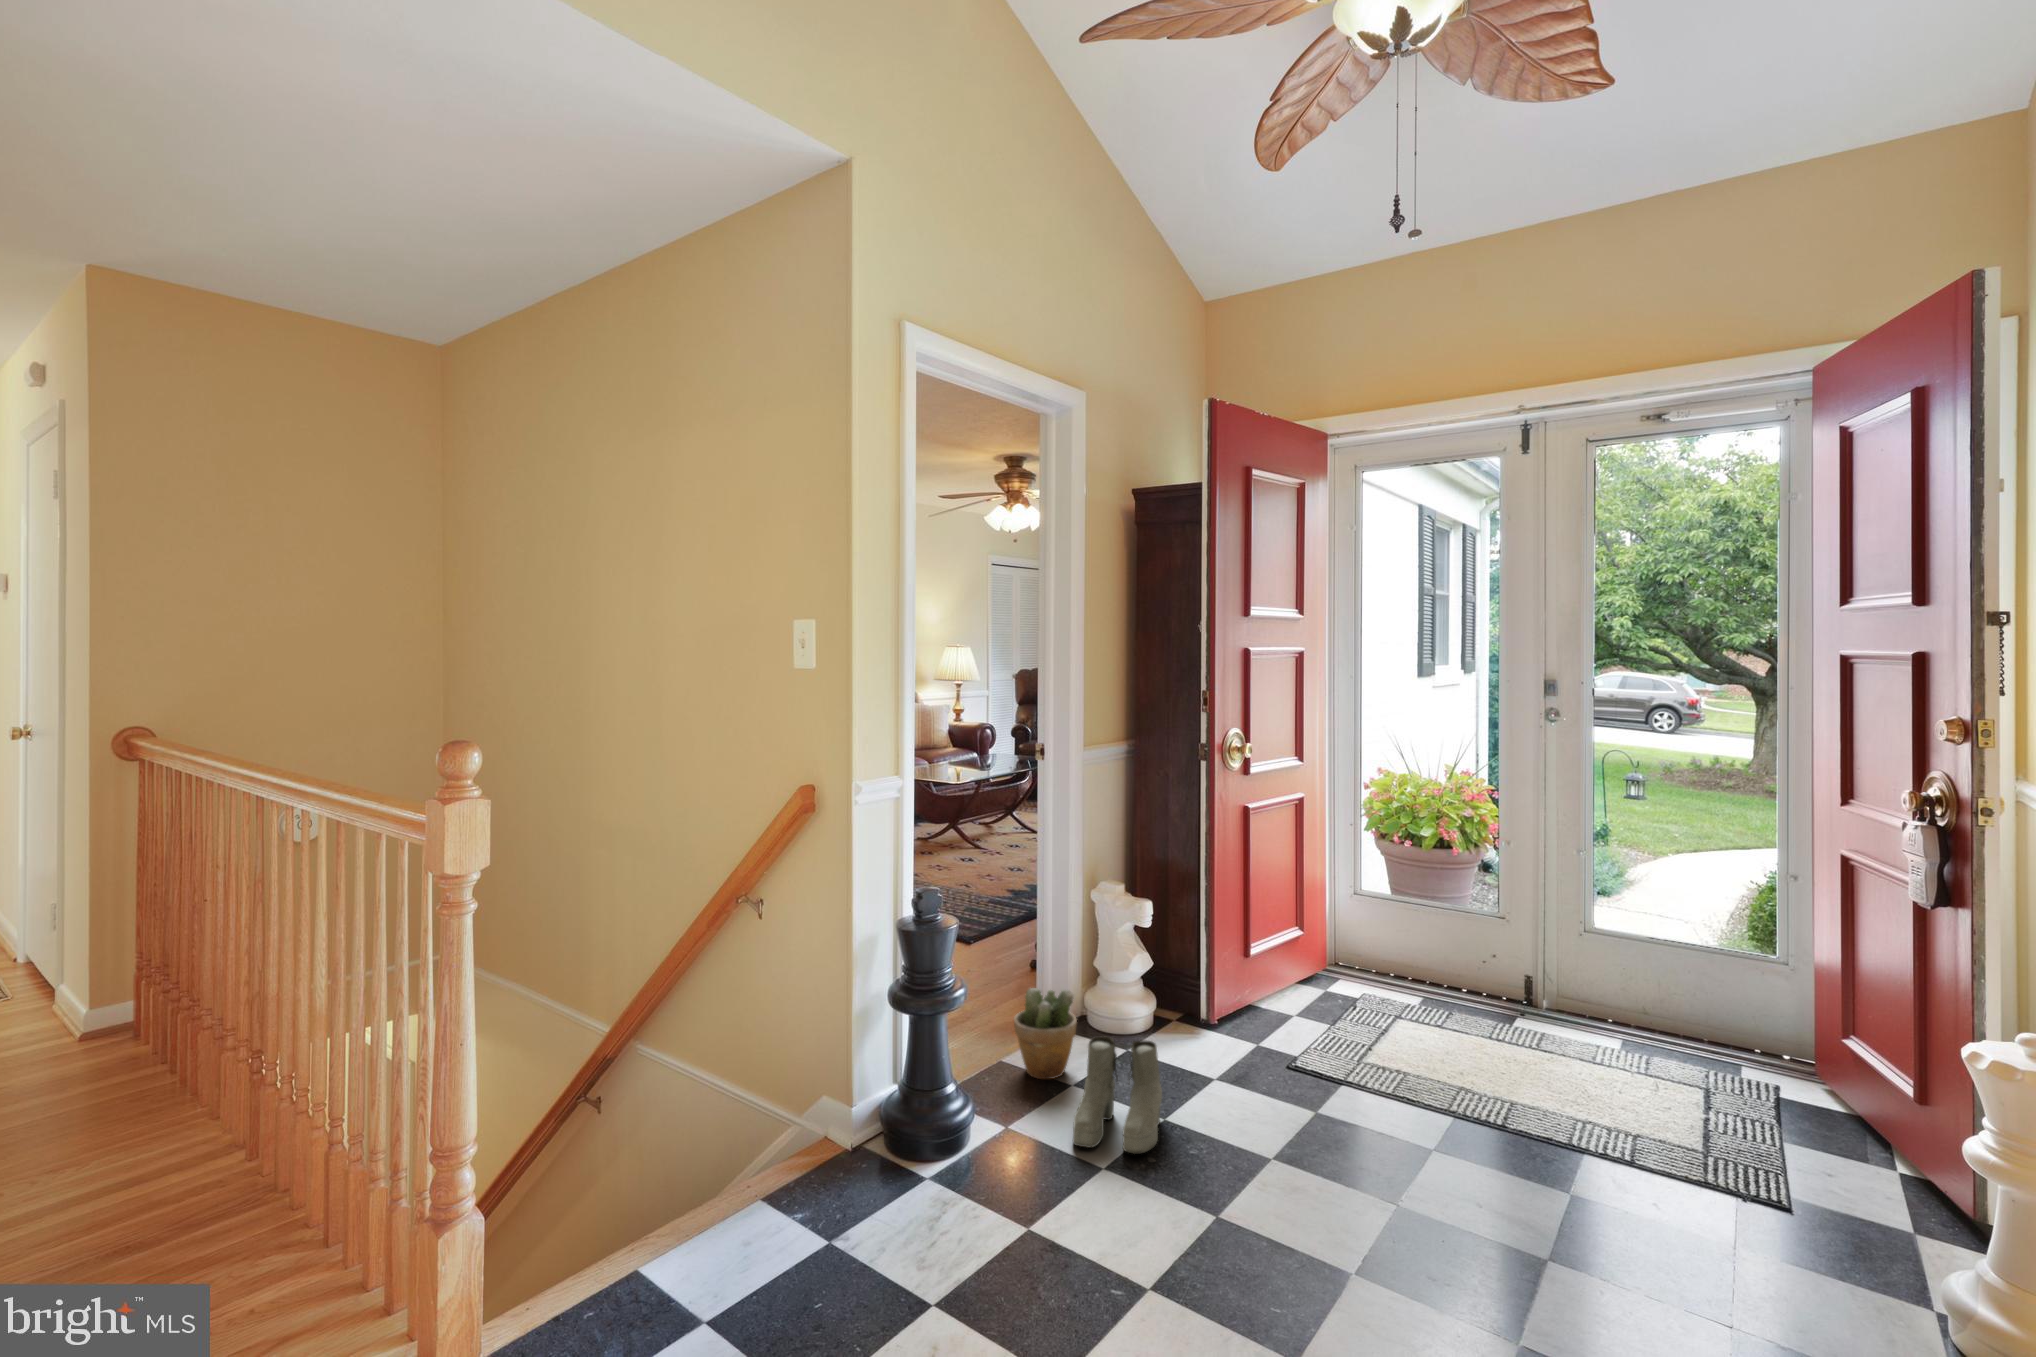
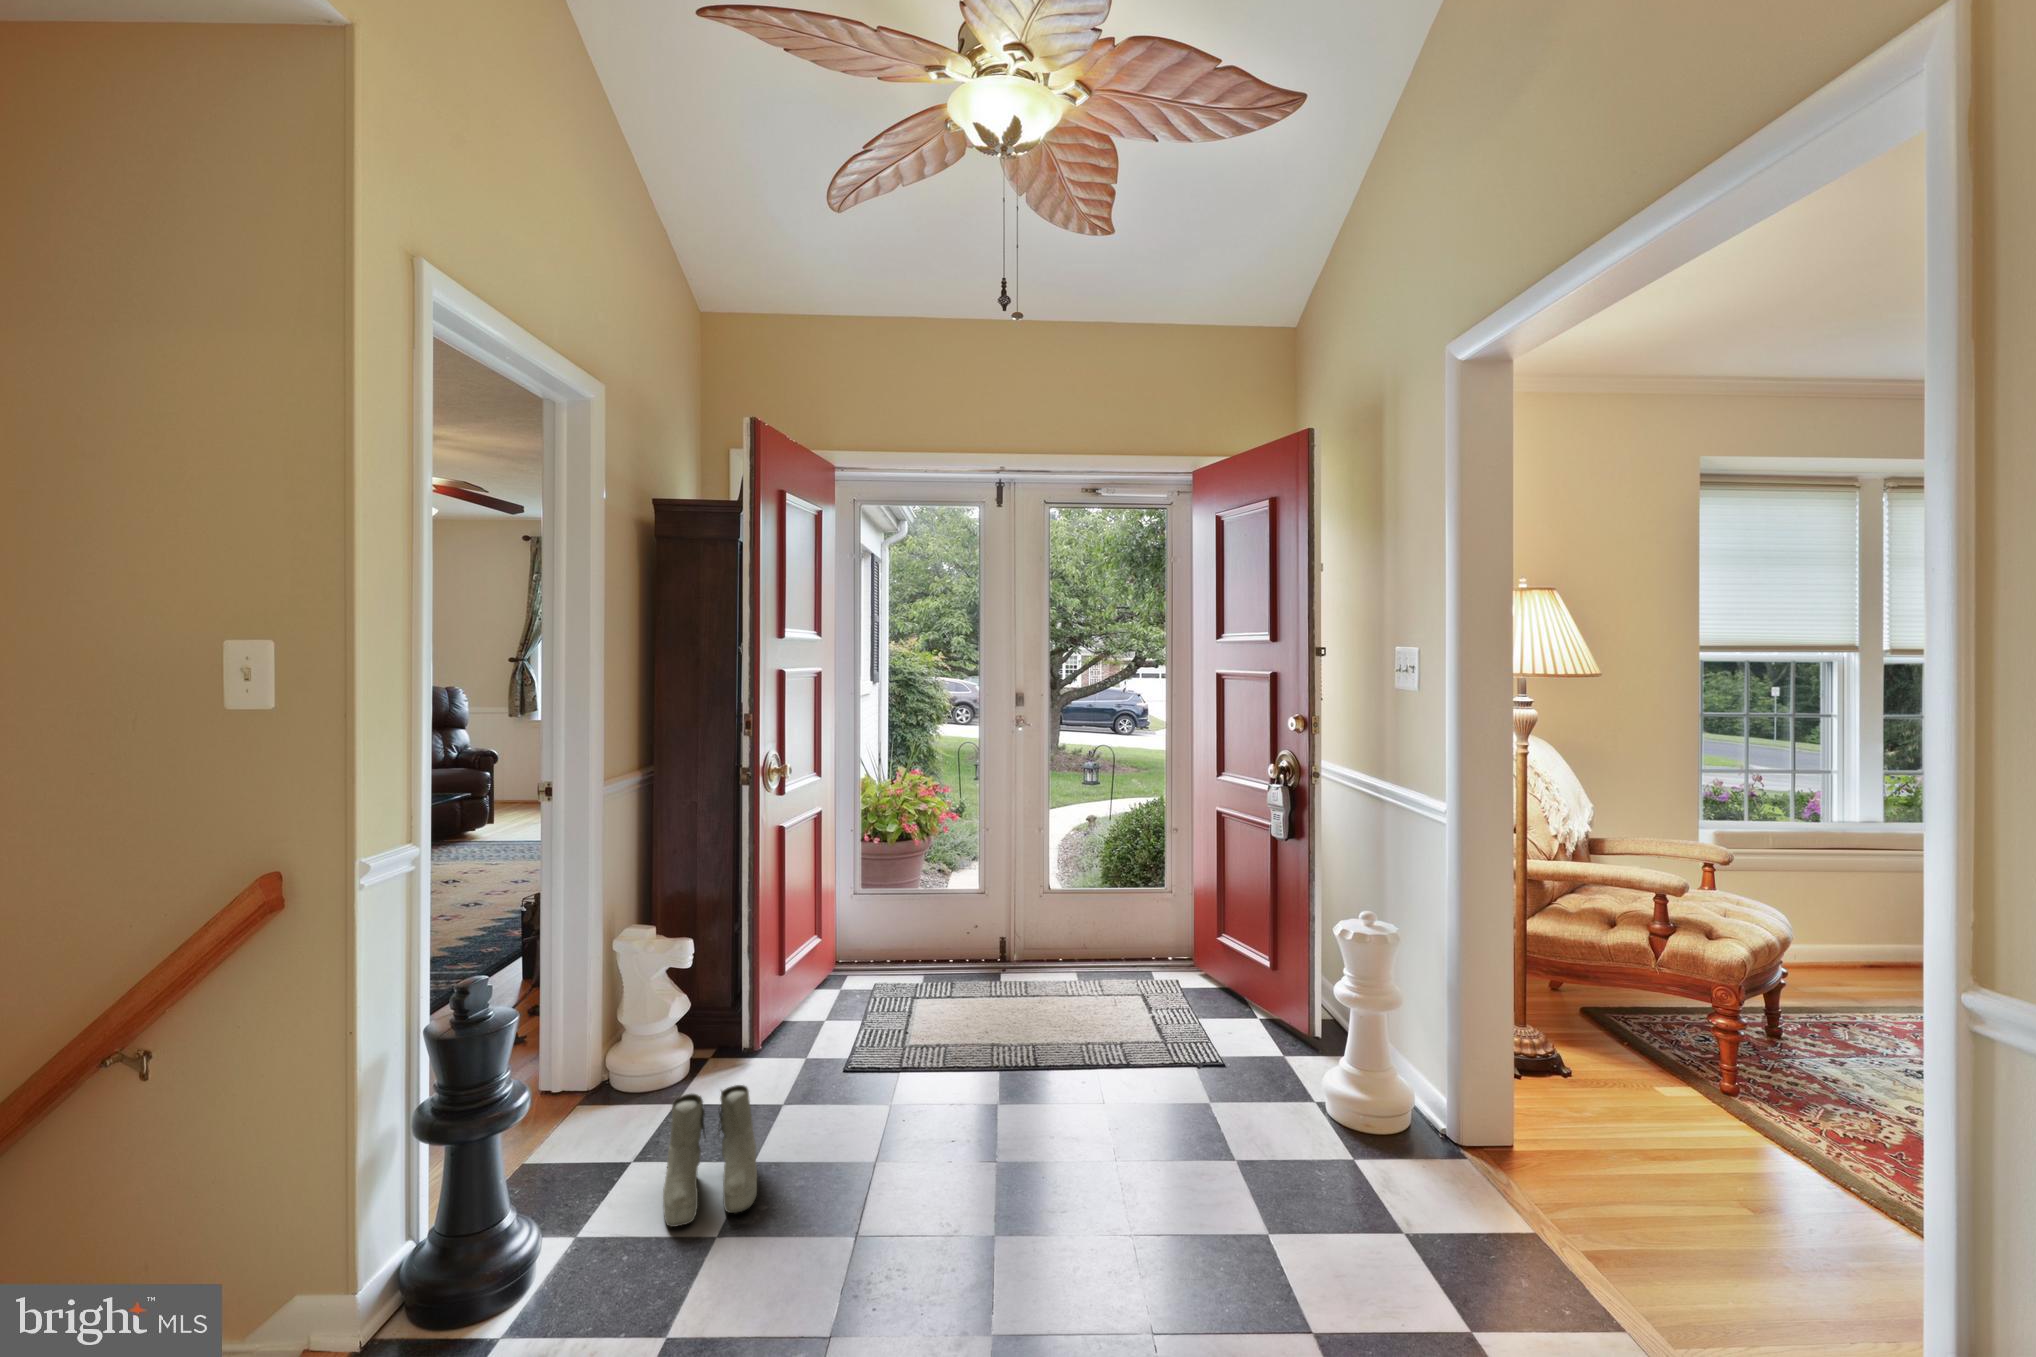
potted plant: present [1014,988,1077,1079] -> none [554,1052,633,1164]

